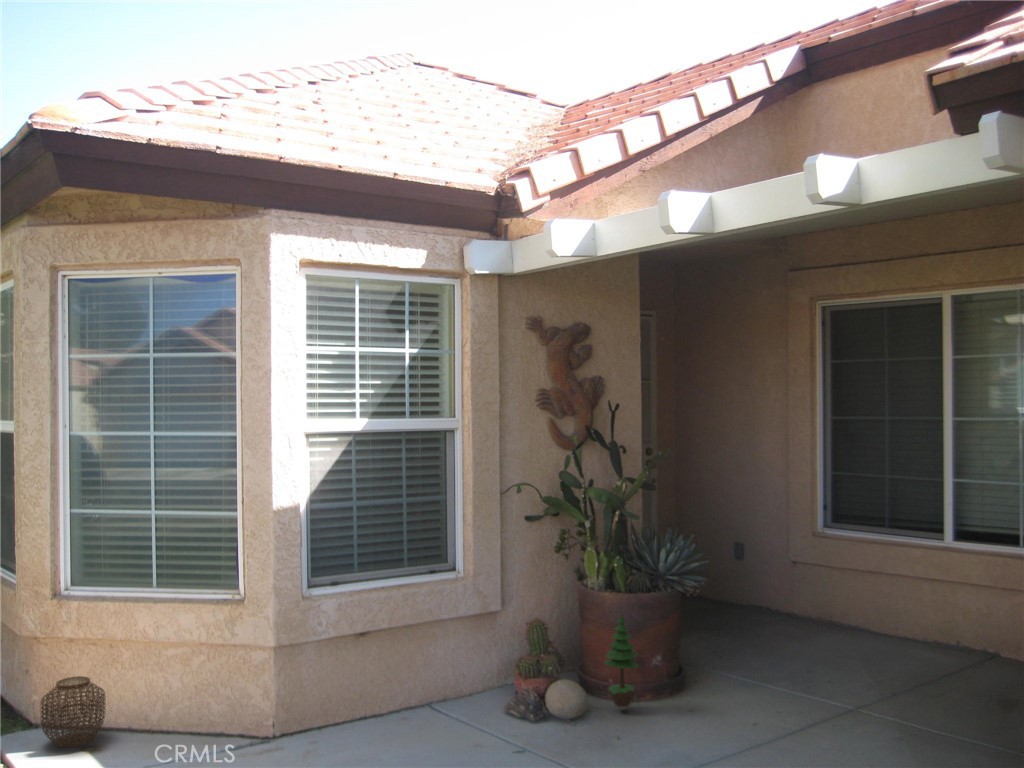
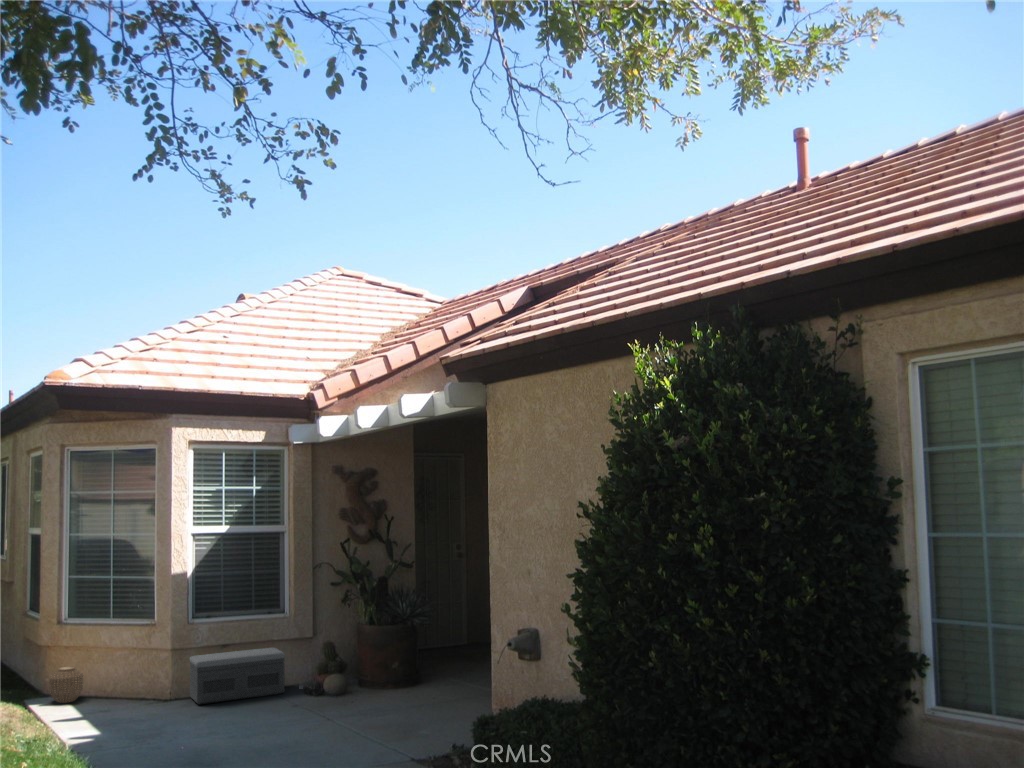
potted tree: present [605,615,639,711] -> none [354,635,374,691]
storage bench: none [309,634,480,751] -> present [190,648,285,704]

